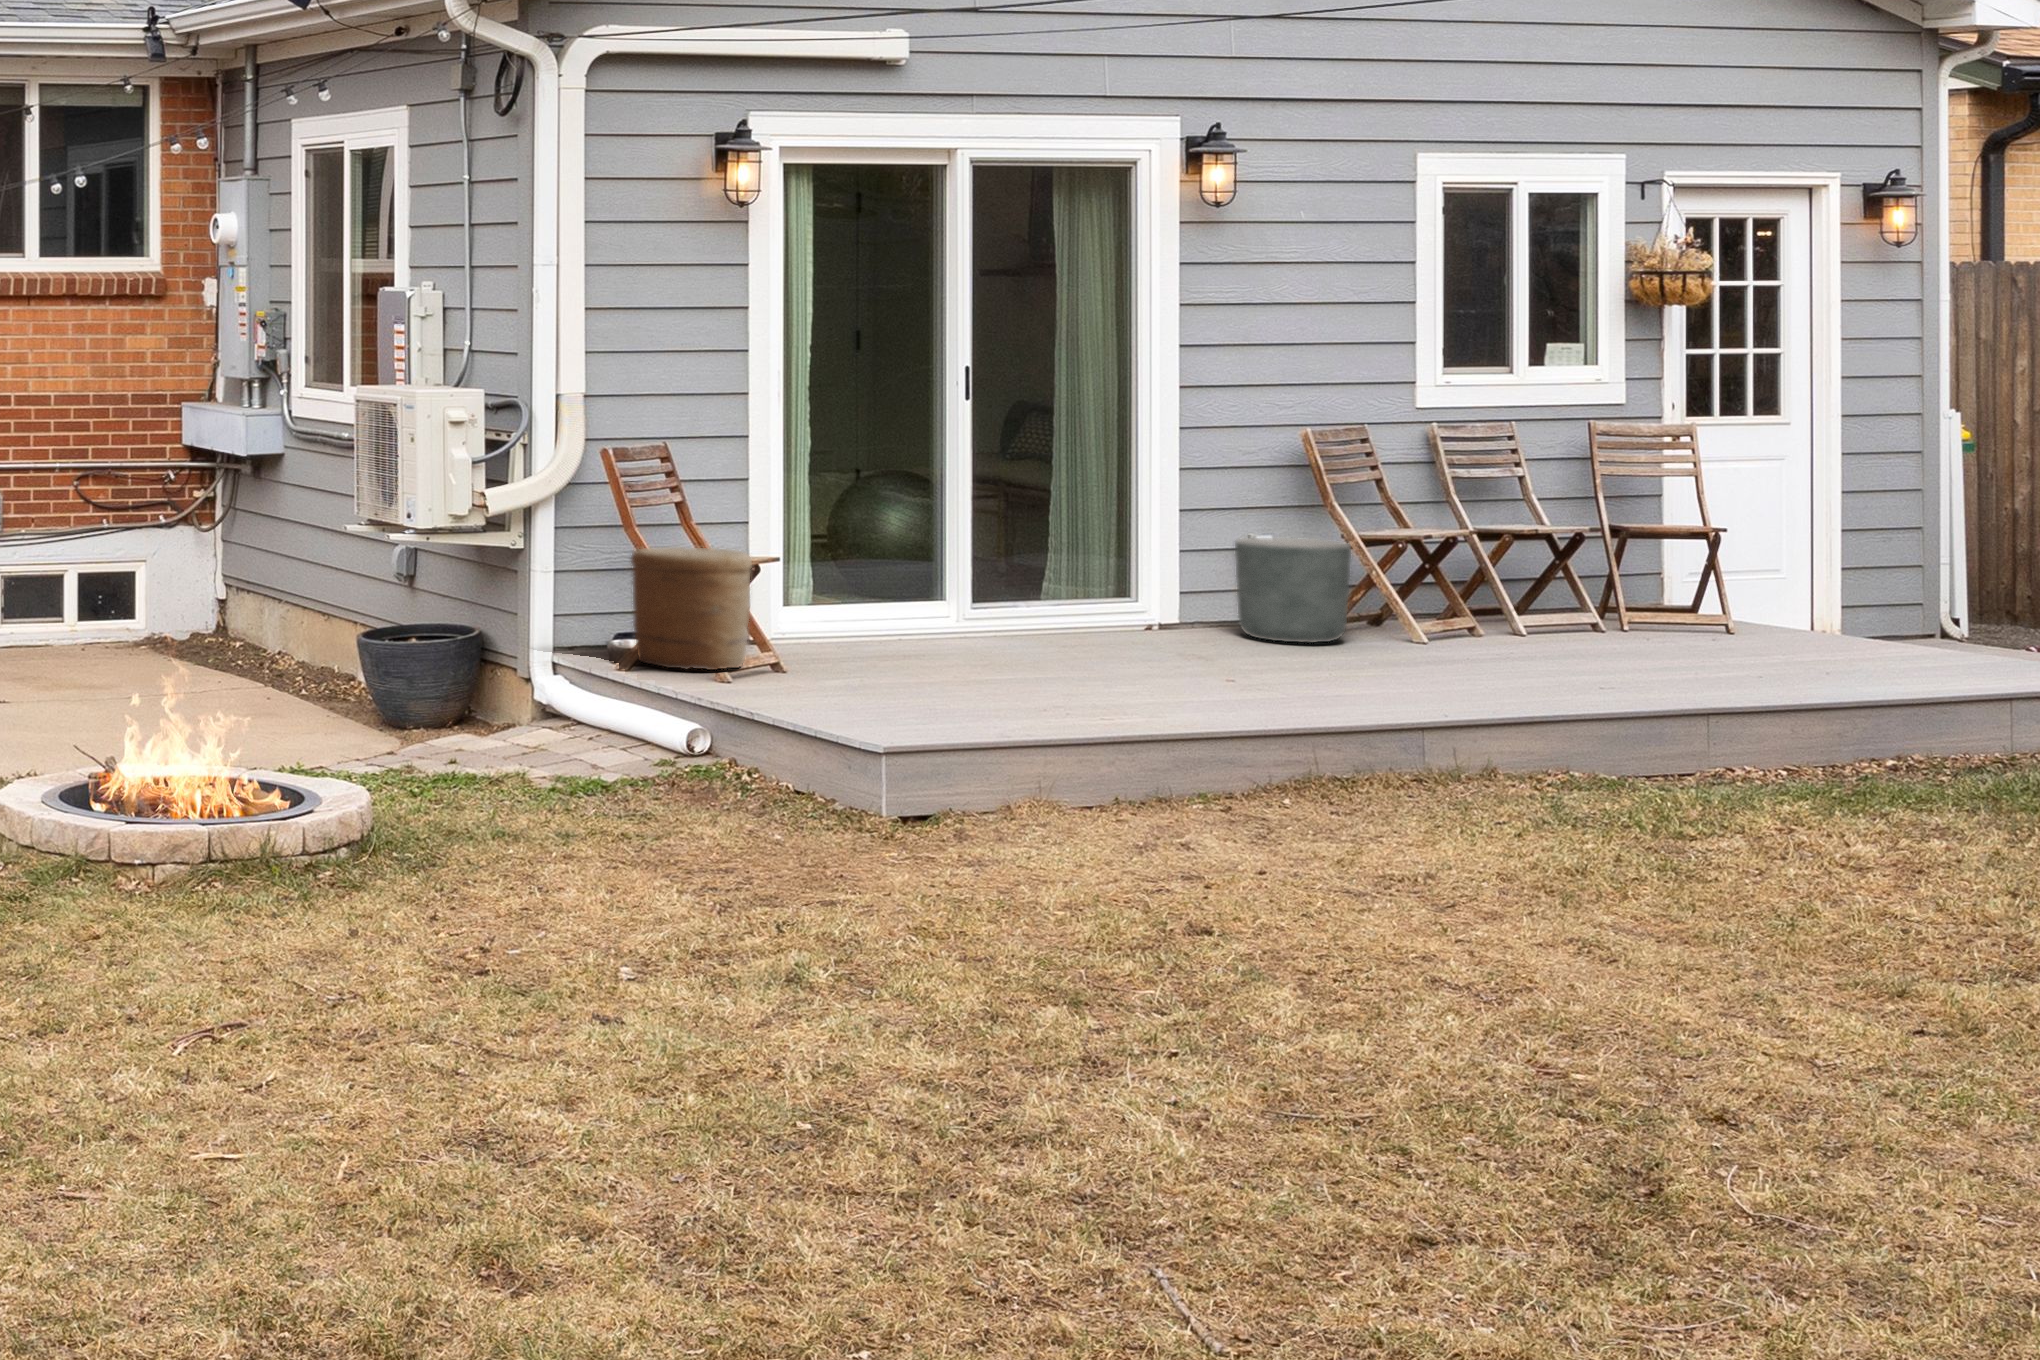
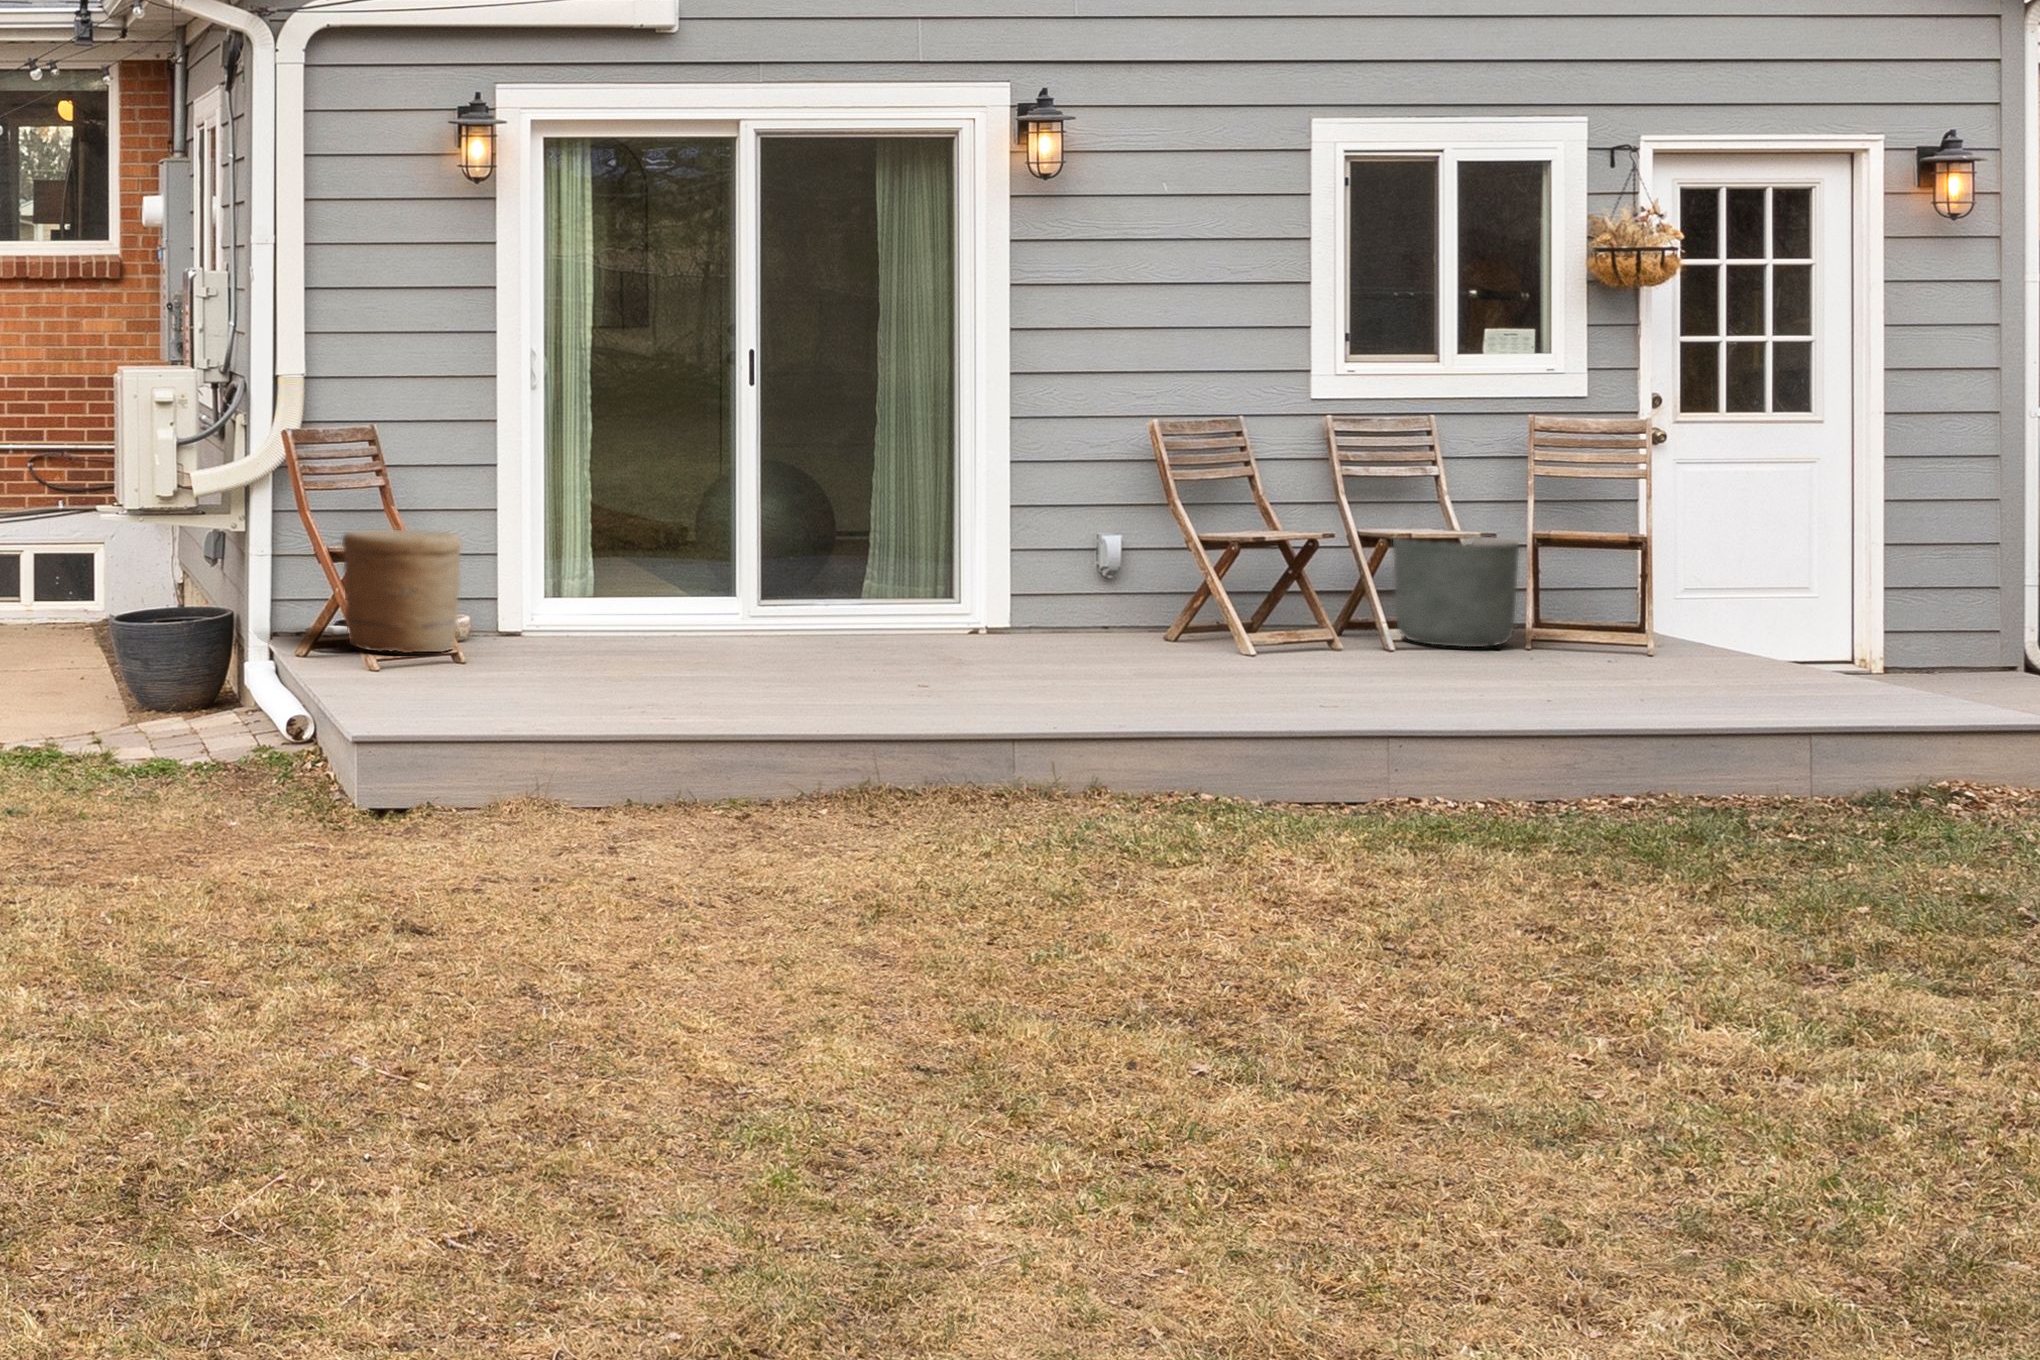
planter: present [1235,538,1351,643] -> present [1393,536,1519,647]

